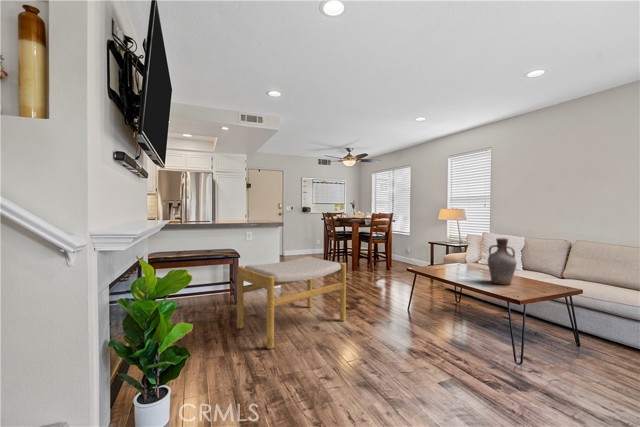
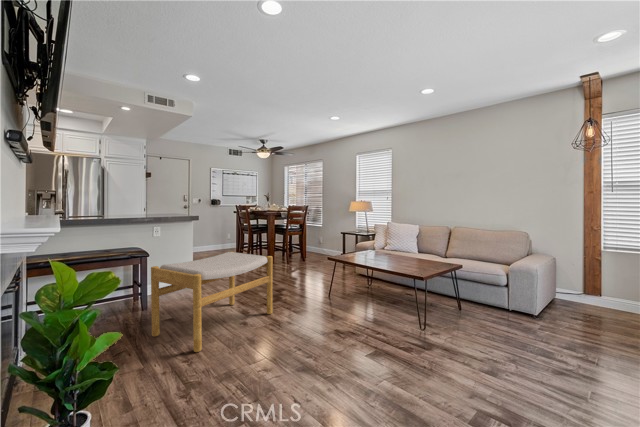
vase: present [488,238,517,285] -> none [397,227,419,267]

